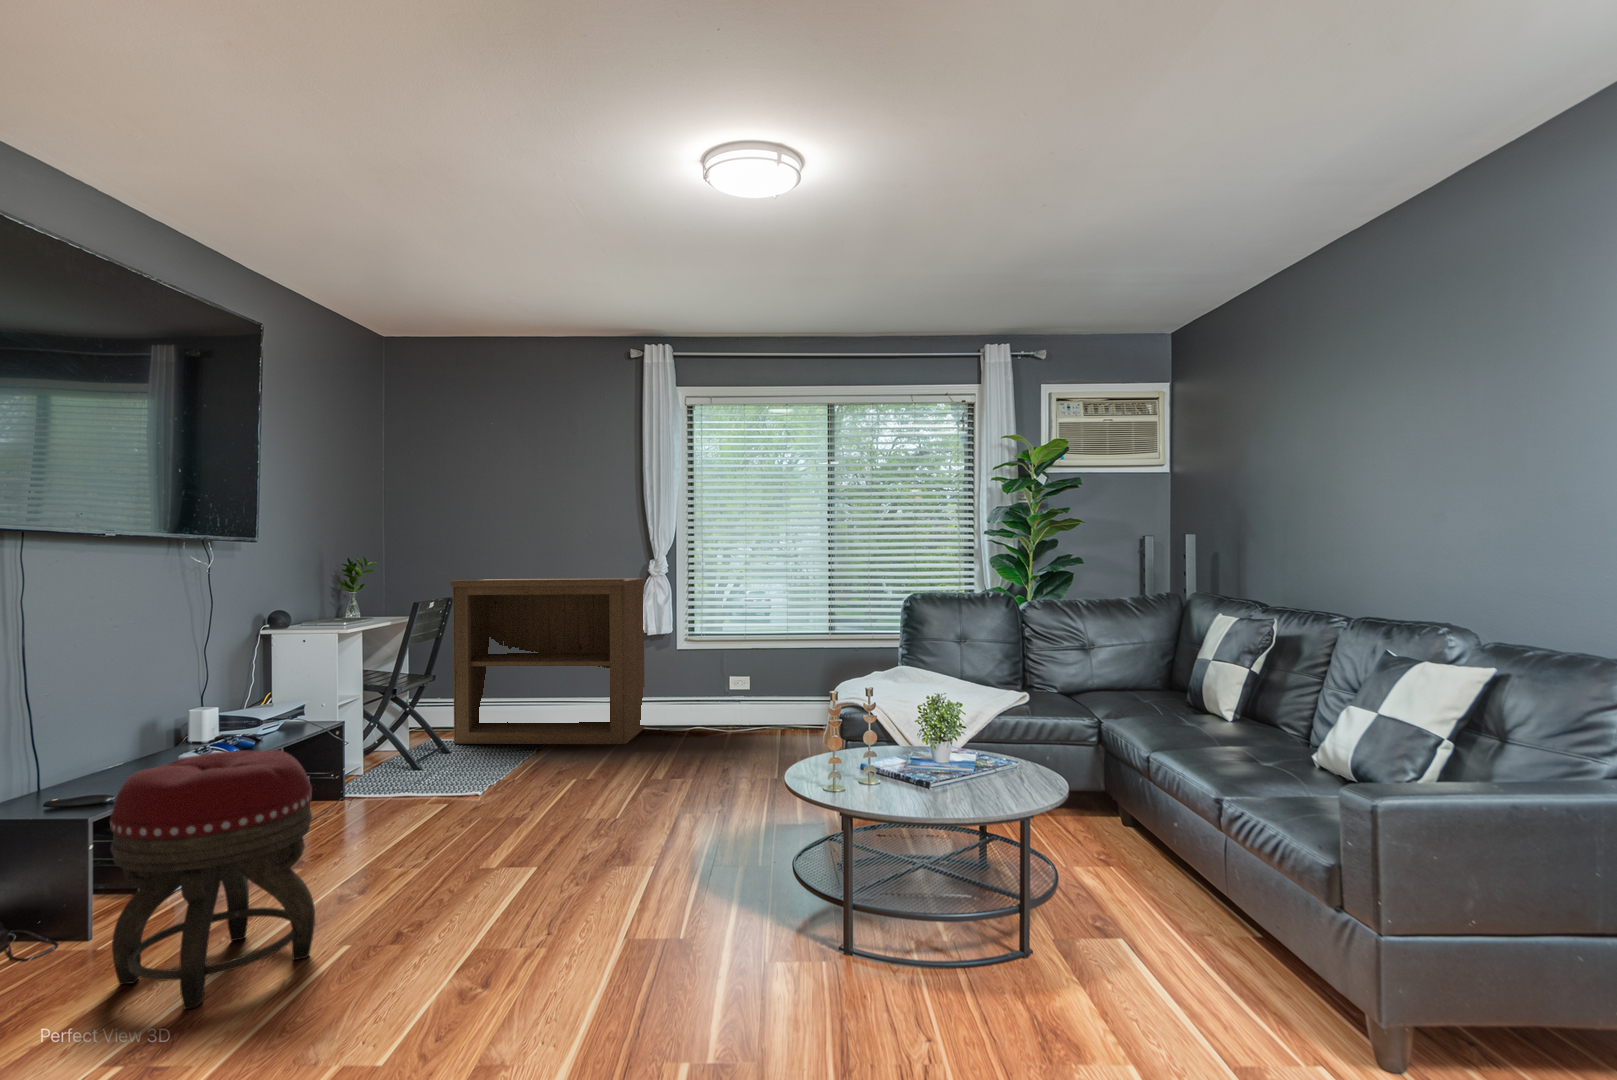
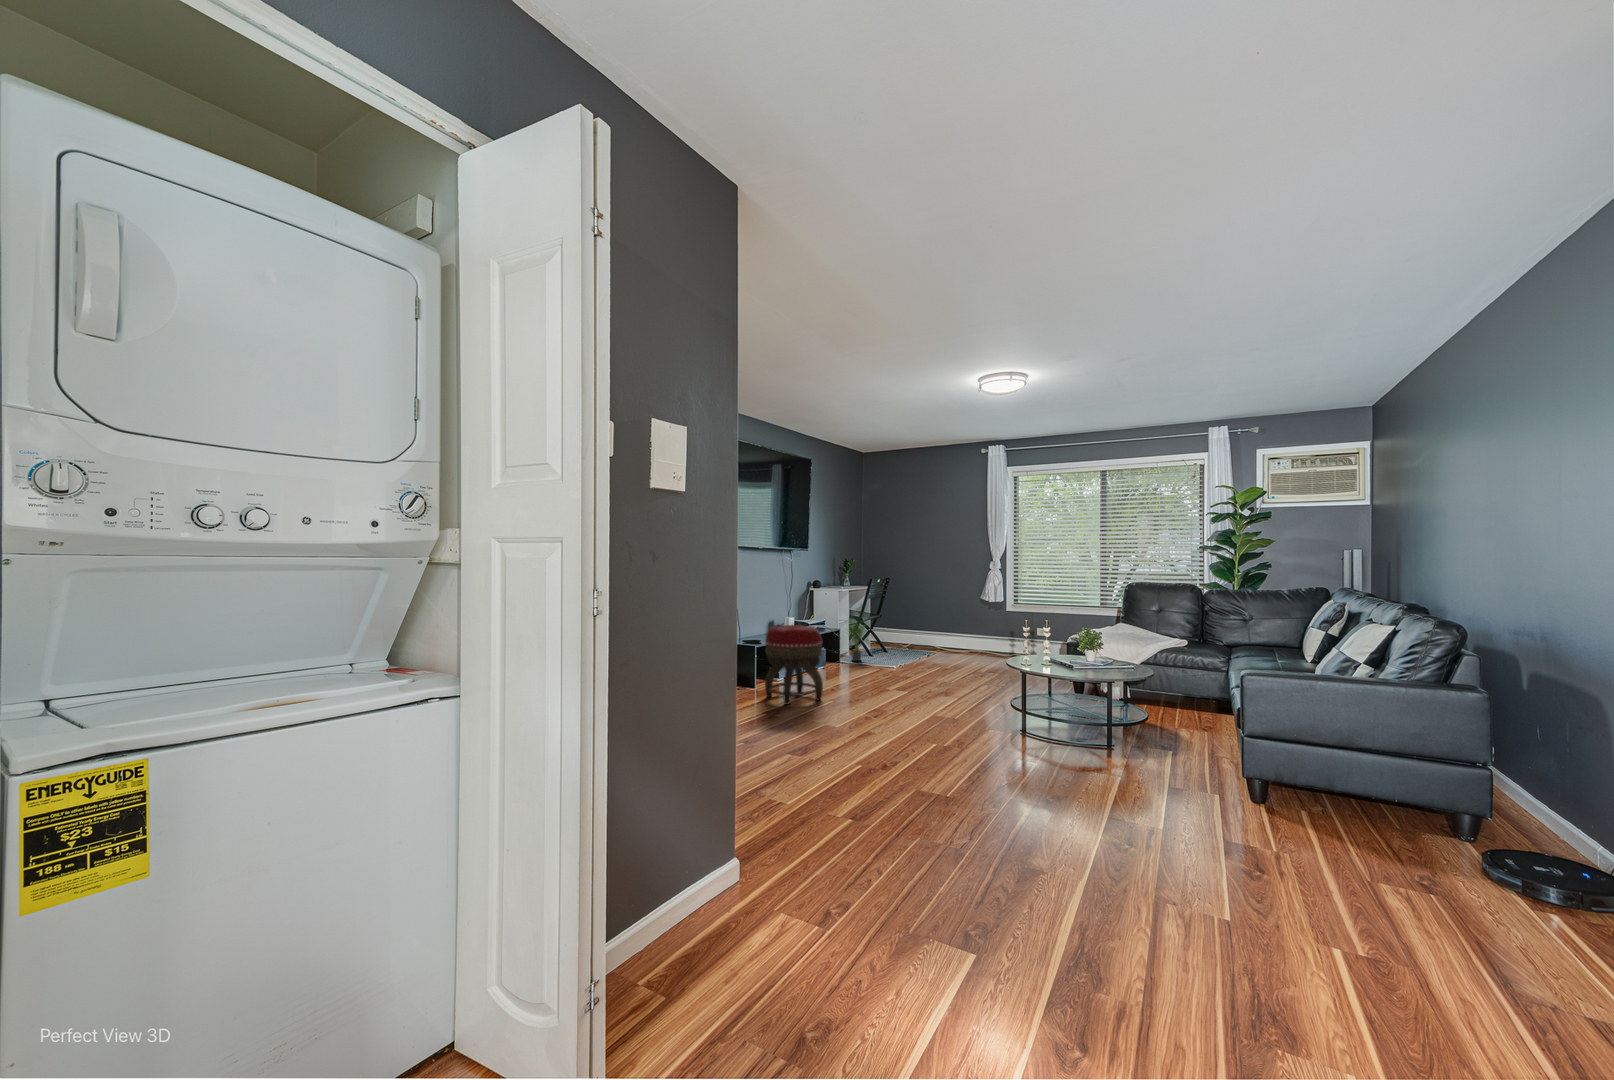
bookshelf: present [450,578,645,744] -> none [889,569,988,659]
potted plant: none [350,675,419,786] -> present [849,622,864,661]

